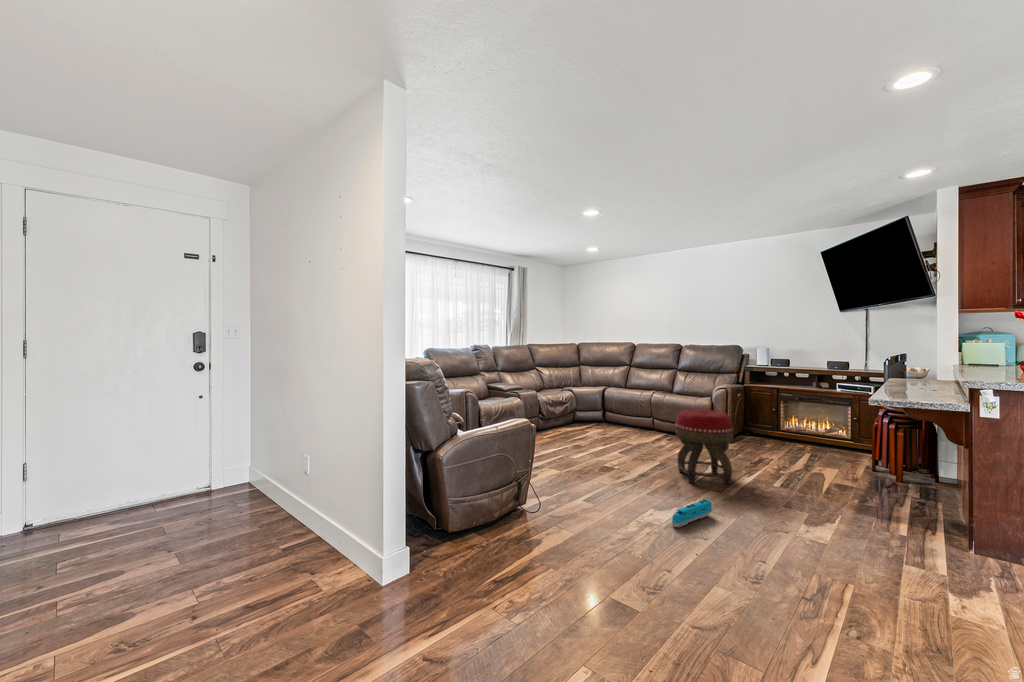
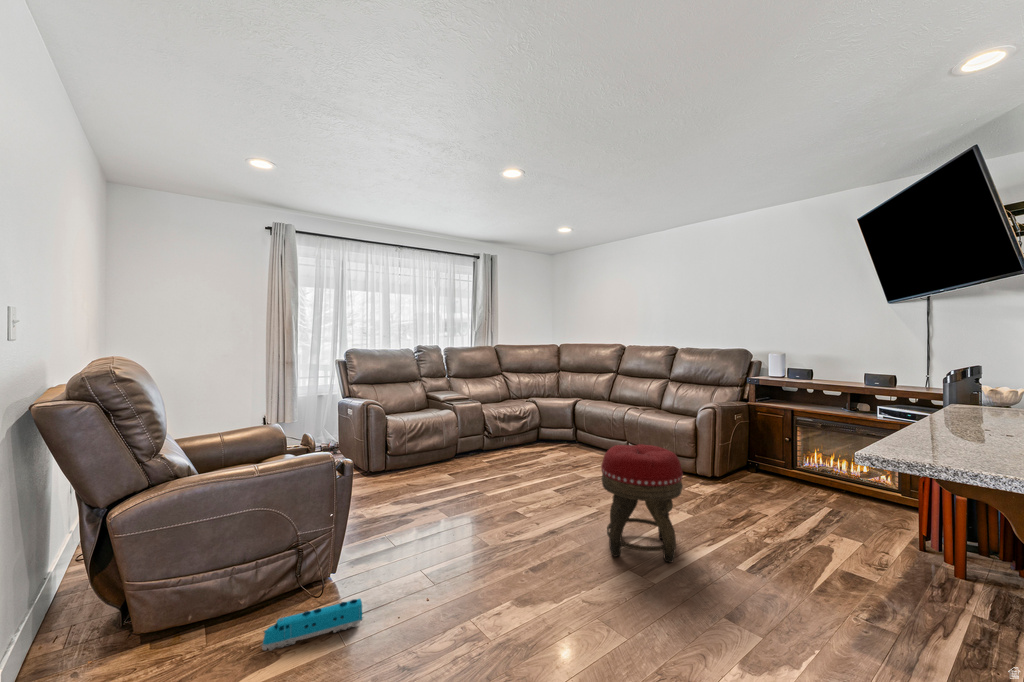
toy train: present [672,499,712,527] -> present [261,599,363,651]

